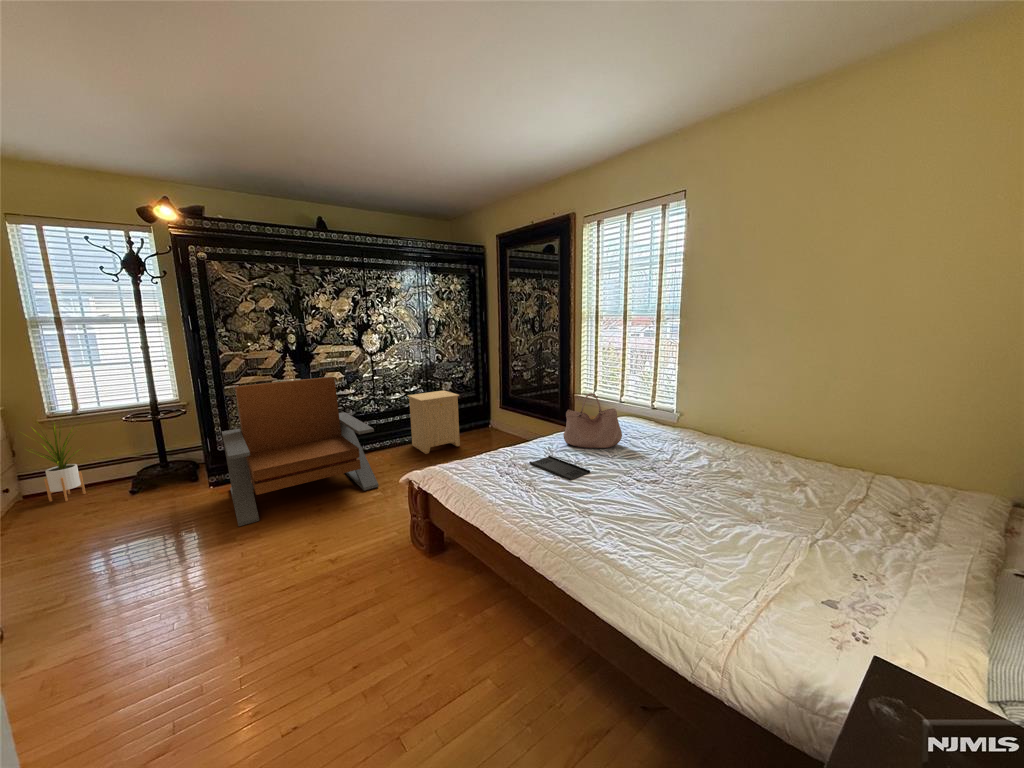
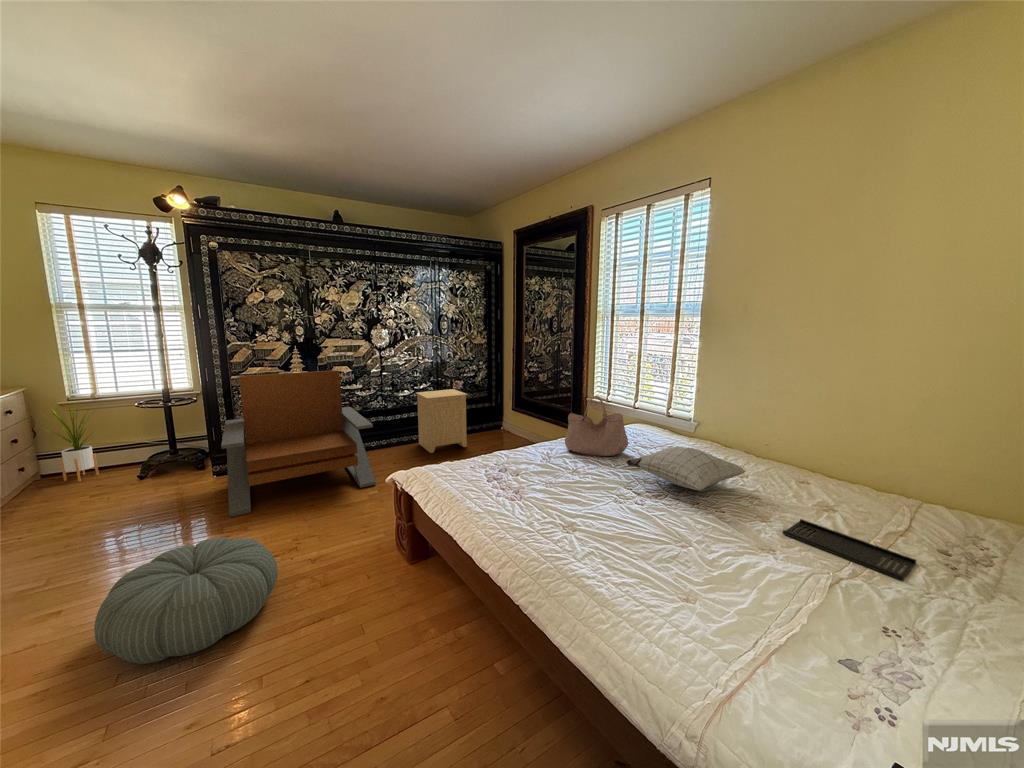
pillow: none [625,436,730,474] -> present [626,447,746,491]
tray: present [529,455,590,480] -> present [782,519,916,581]
pouf: none [141,544,307,666] -> present [94,537,278,664]

